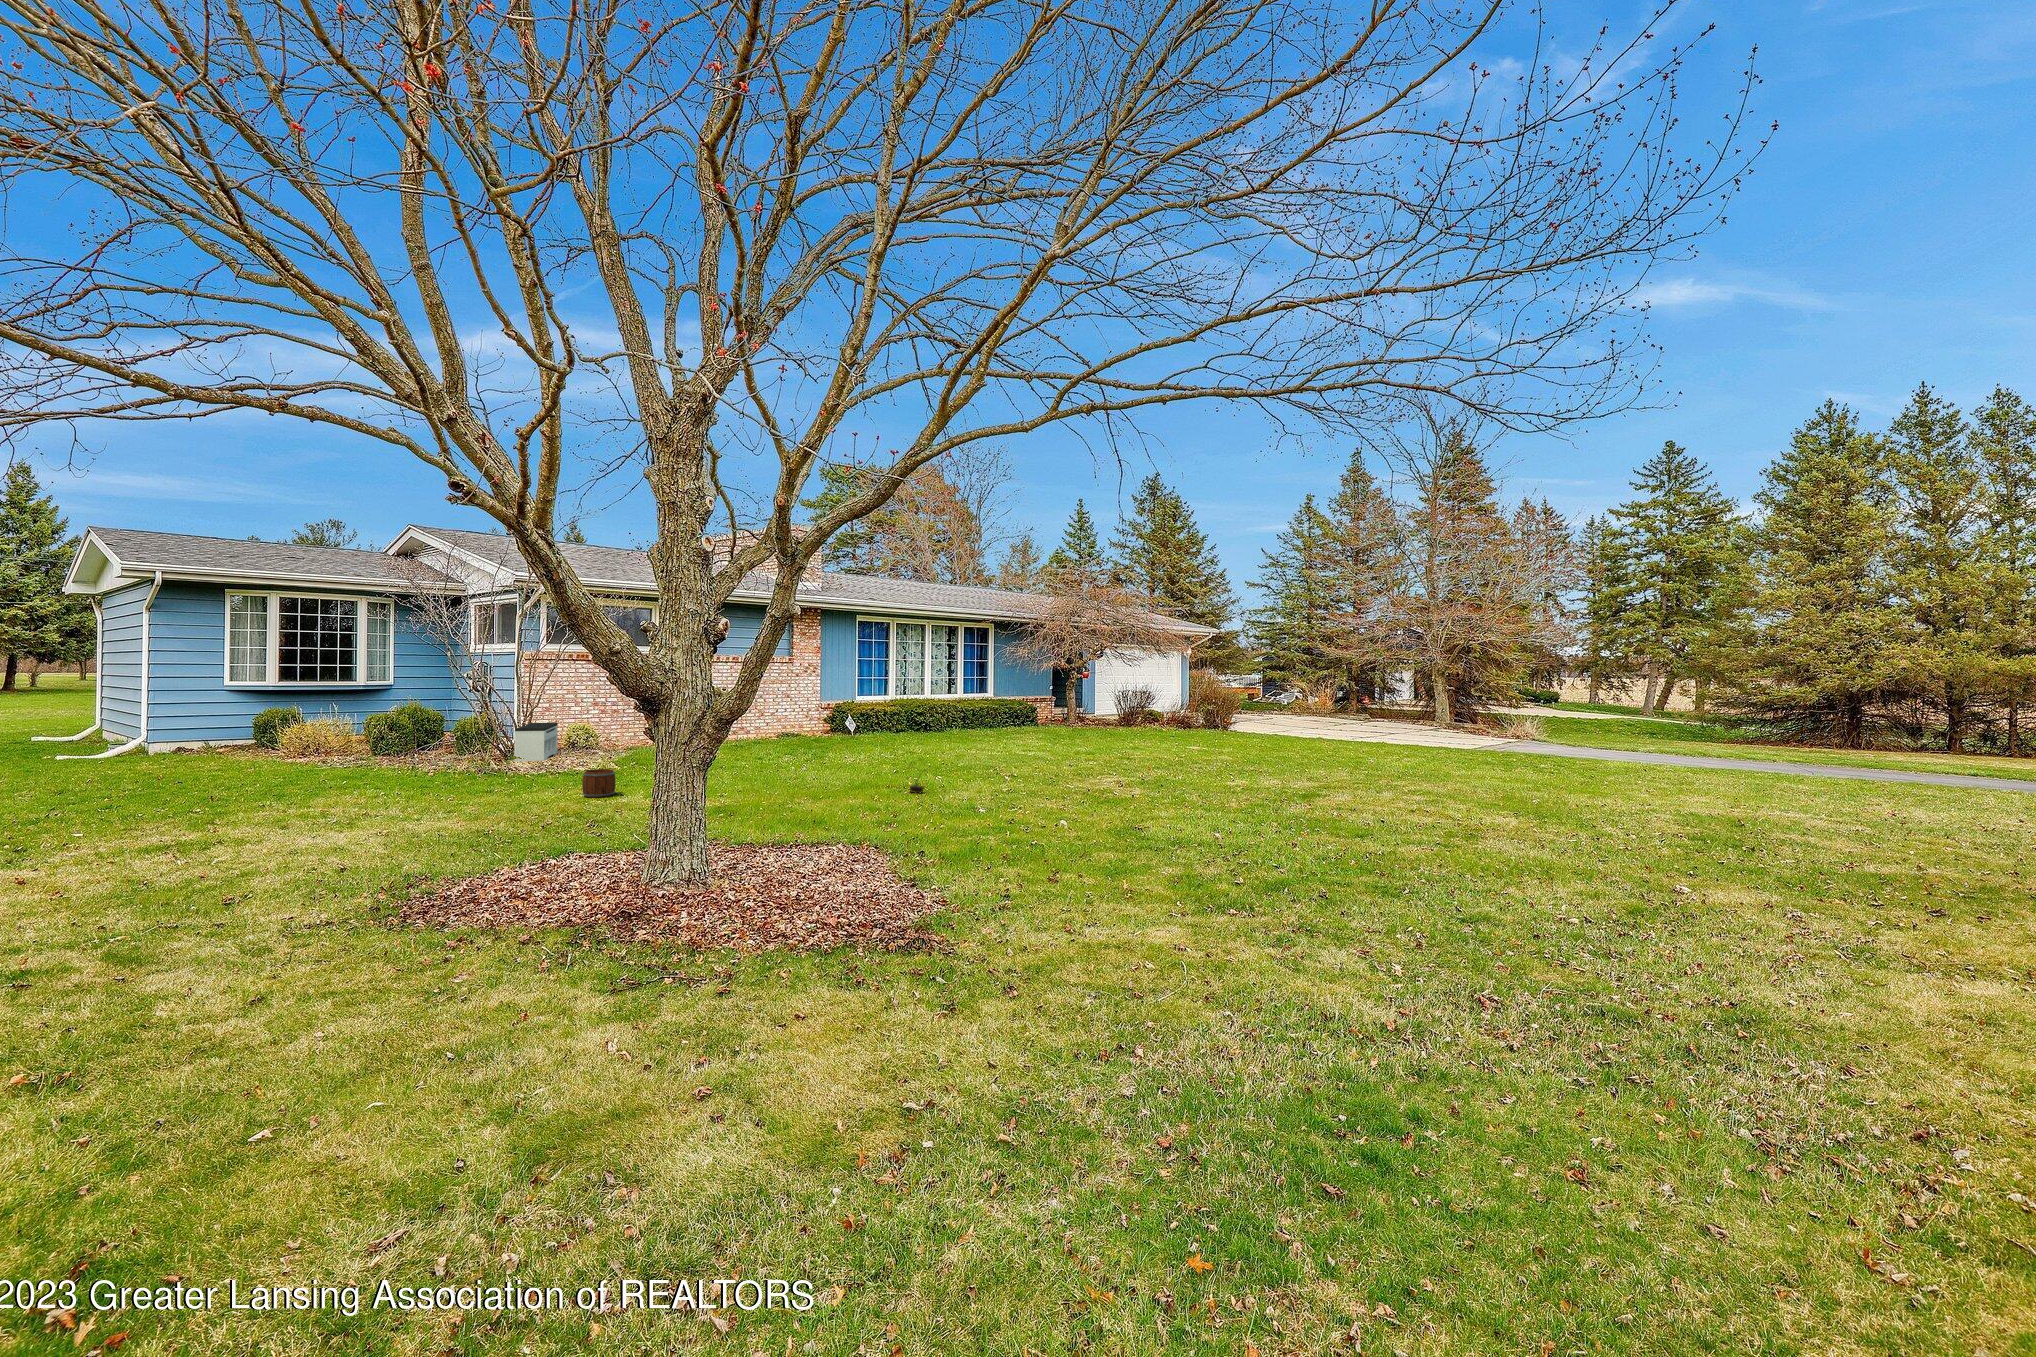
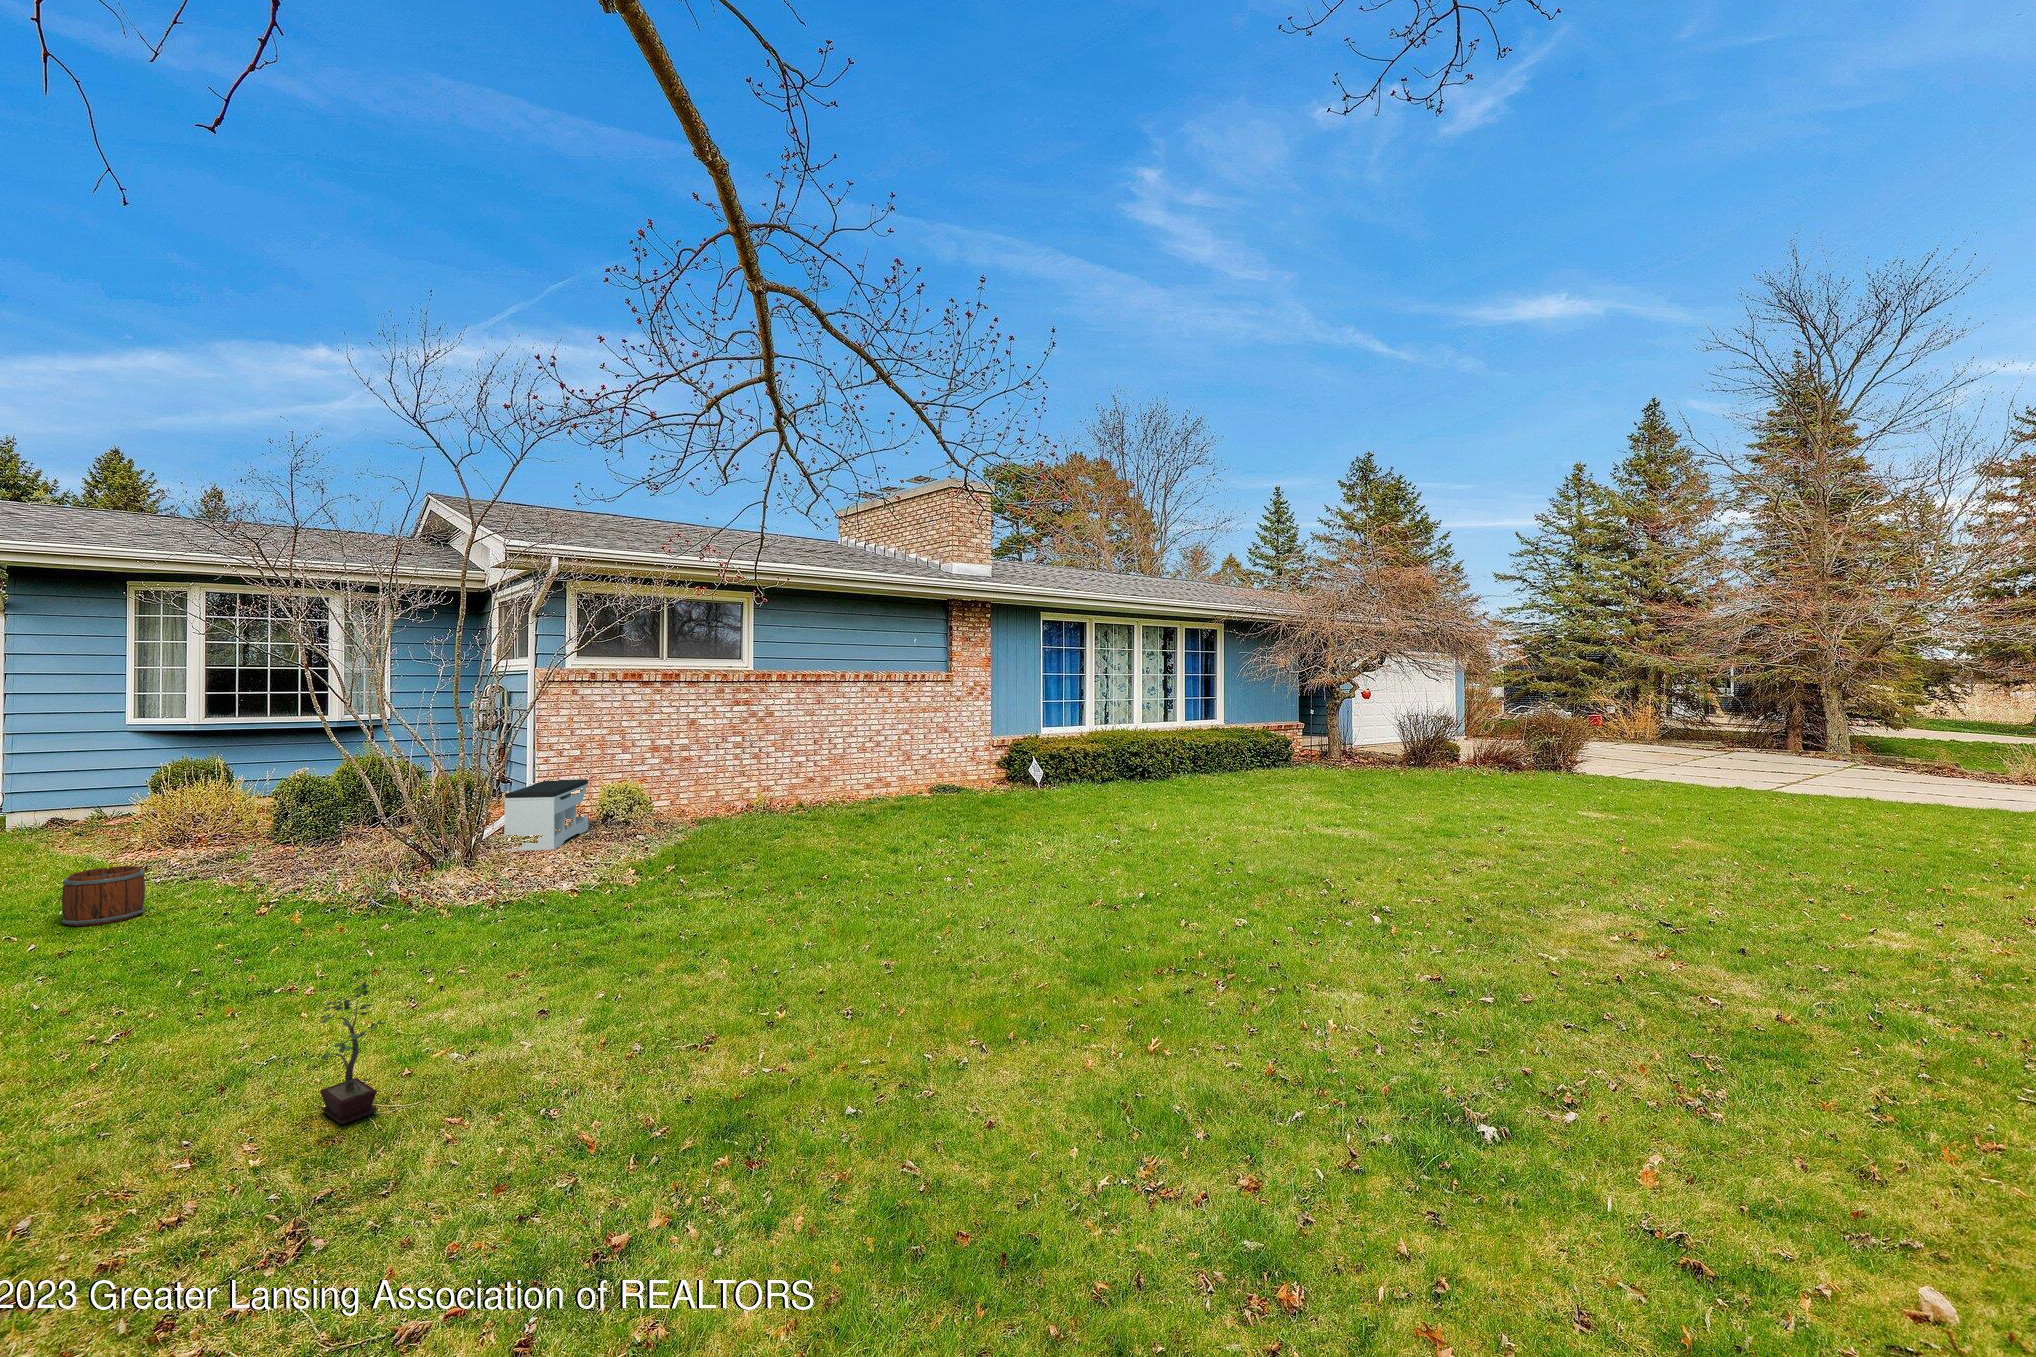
potted plant: present [909,759,931,793] -> present [320,981,387,1125]
bucket: present [582,769,616,798] -> present [62,866,145,926]

